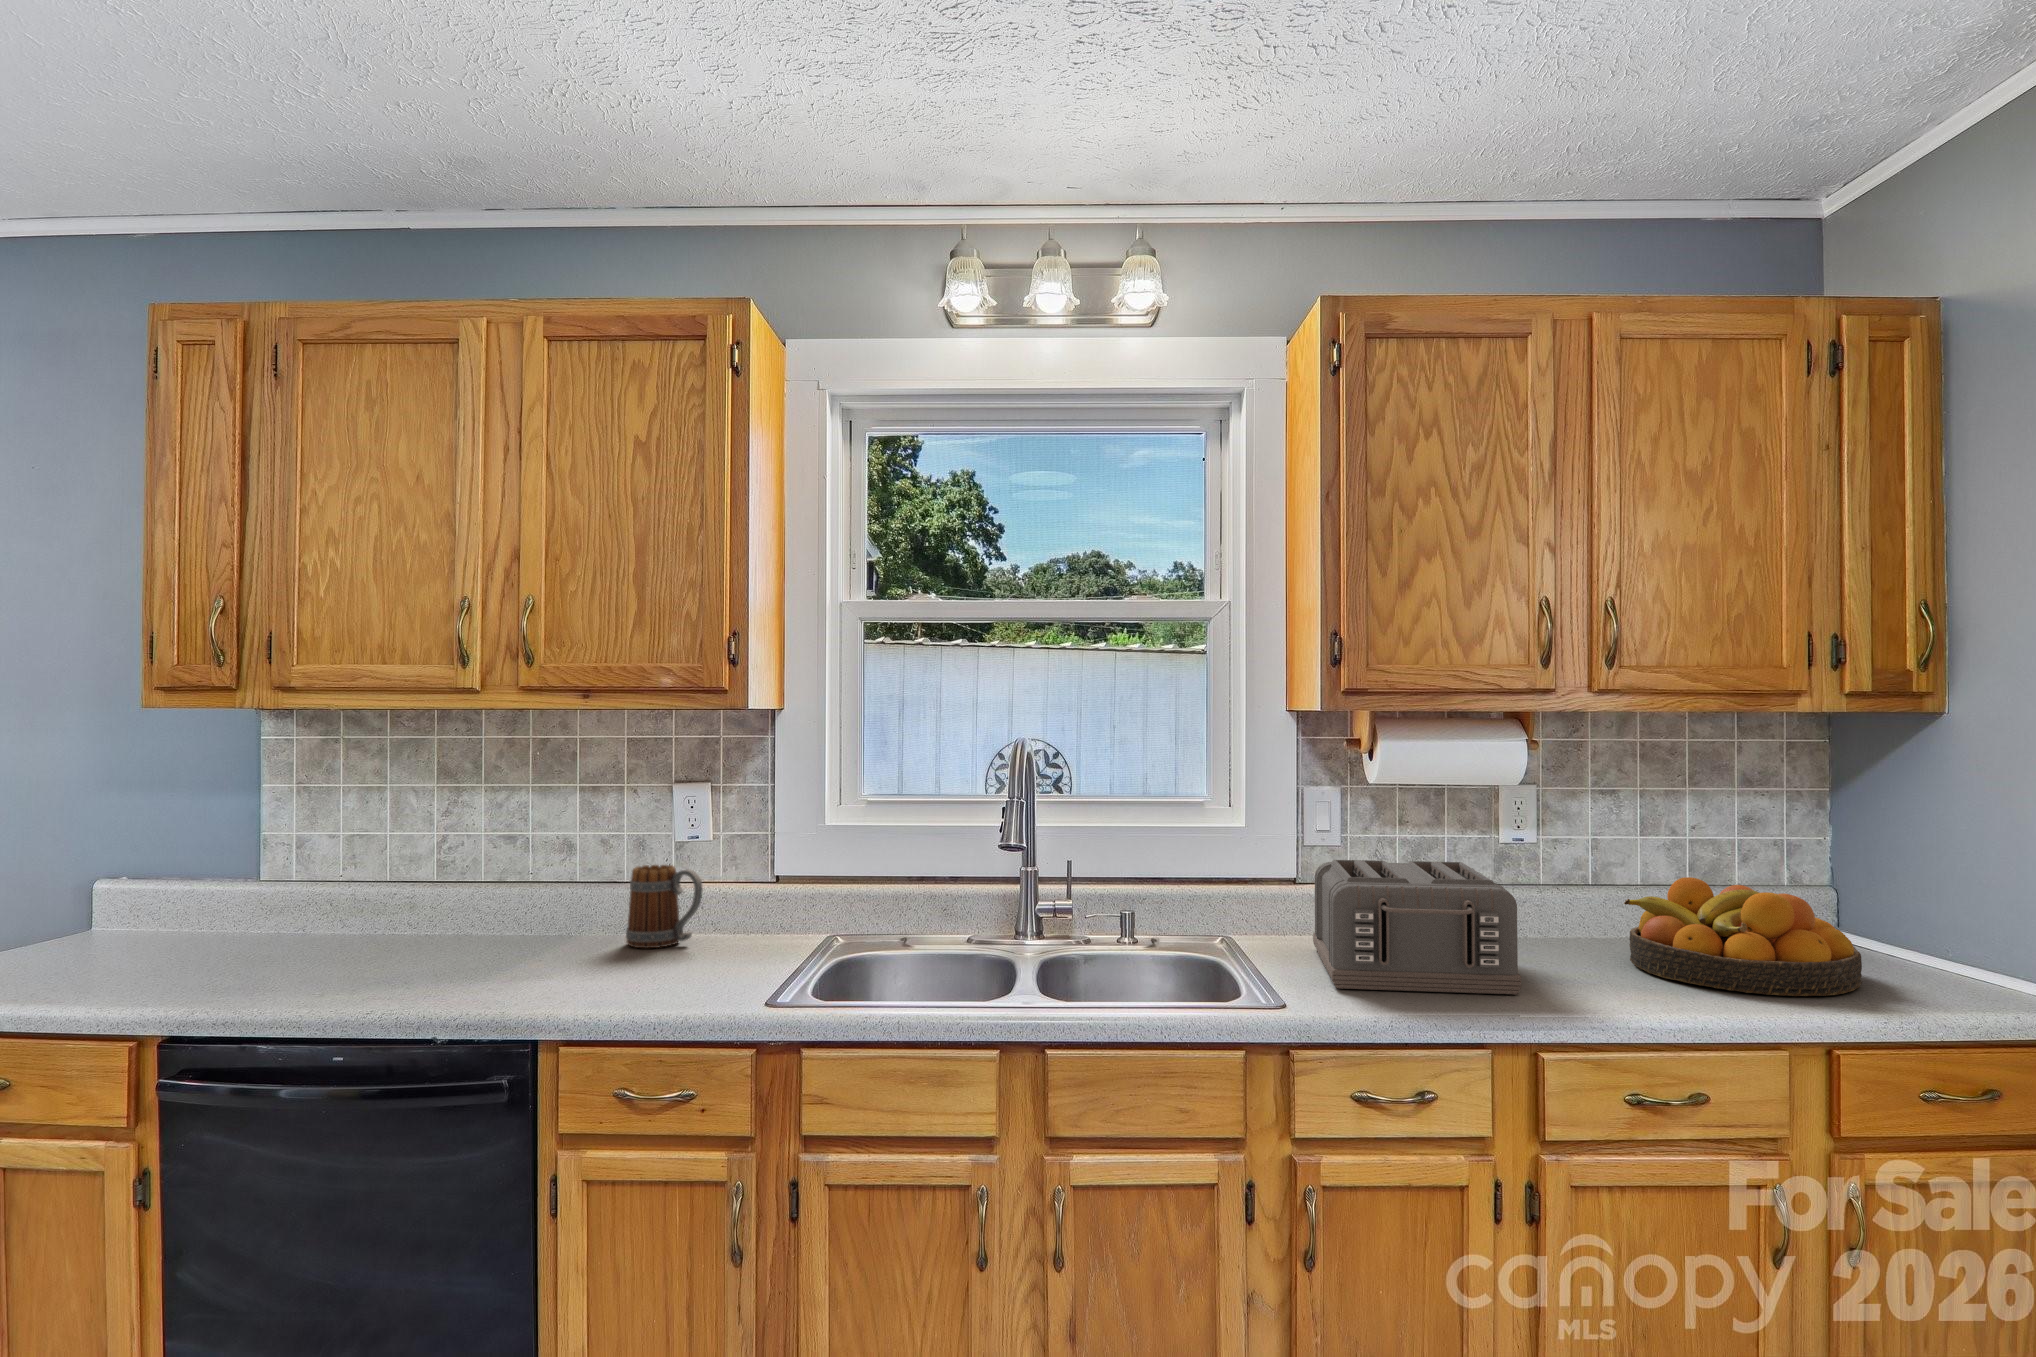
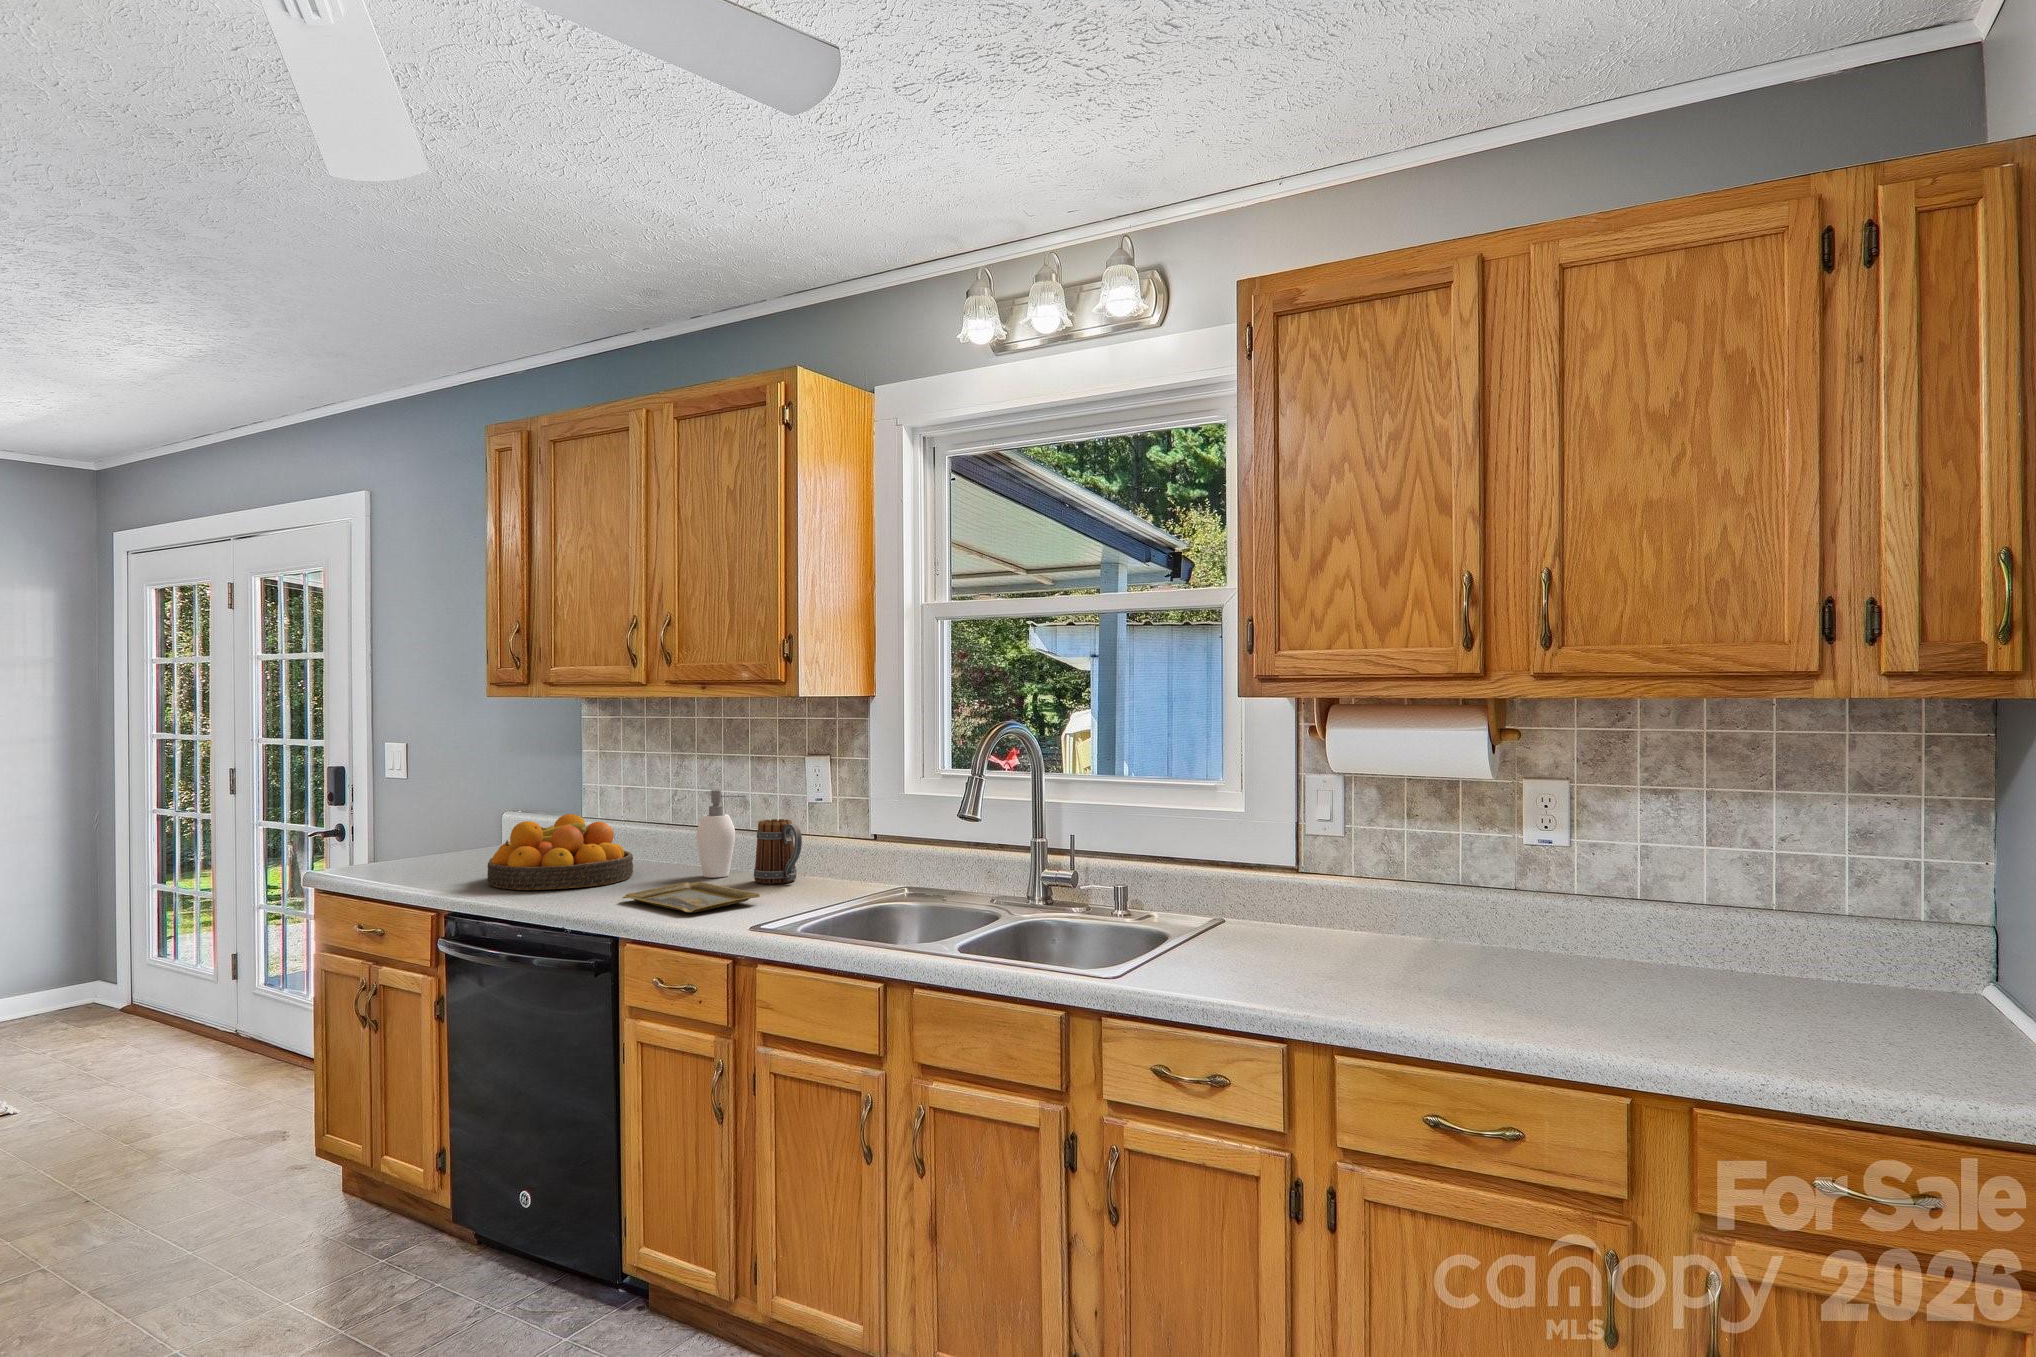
soap dispenser: none [529,832,599,948] -> present [696,790,746,878]
toaster: present [1313,860,1521,994] -> none [1195,848,1433,995]
fruit bowl: present [1624,877,1862,996] -> present [487,814,633,890]
tray: none [510,955,710,996] -> present [623,882,760,913]

